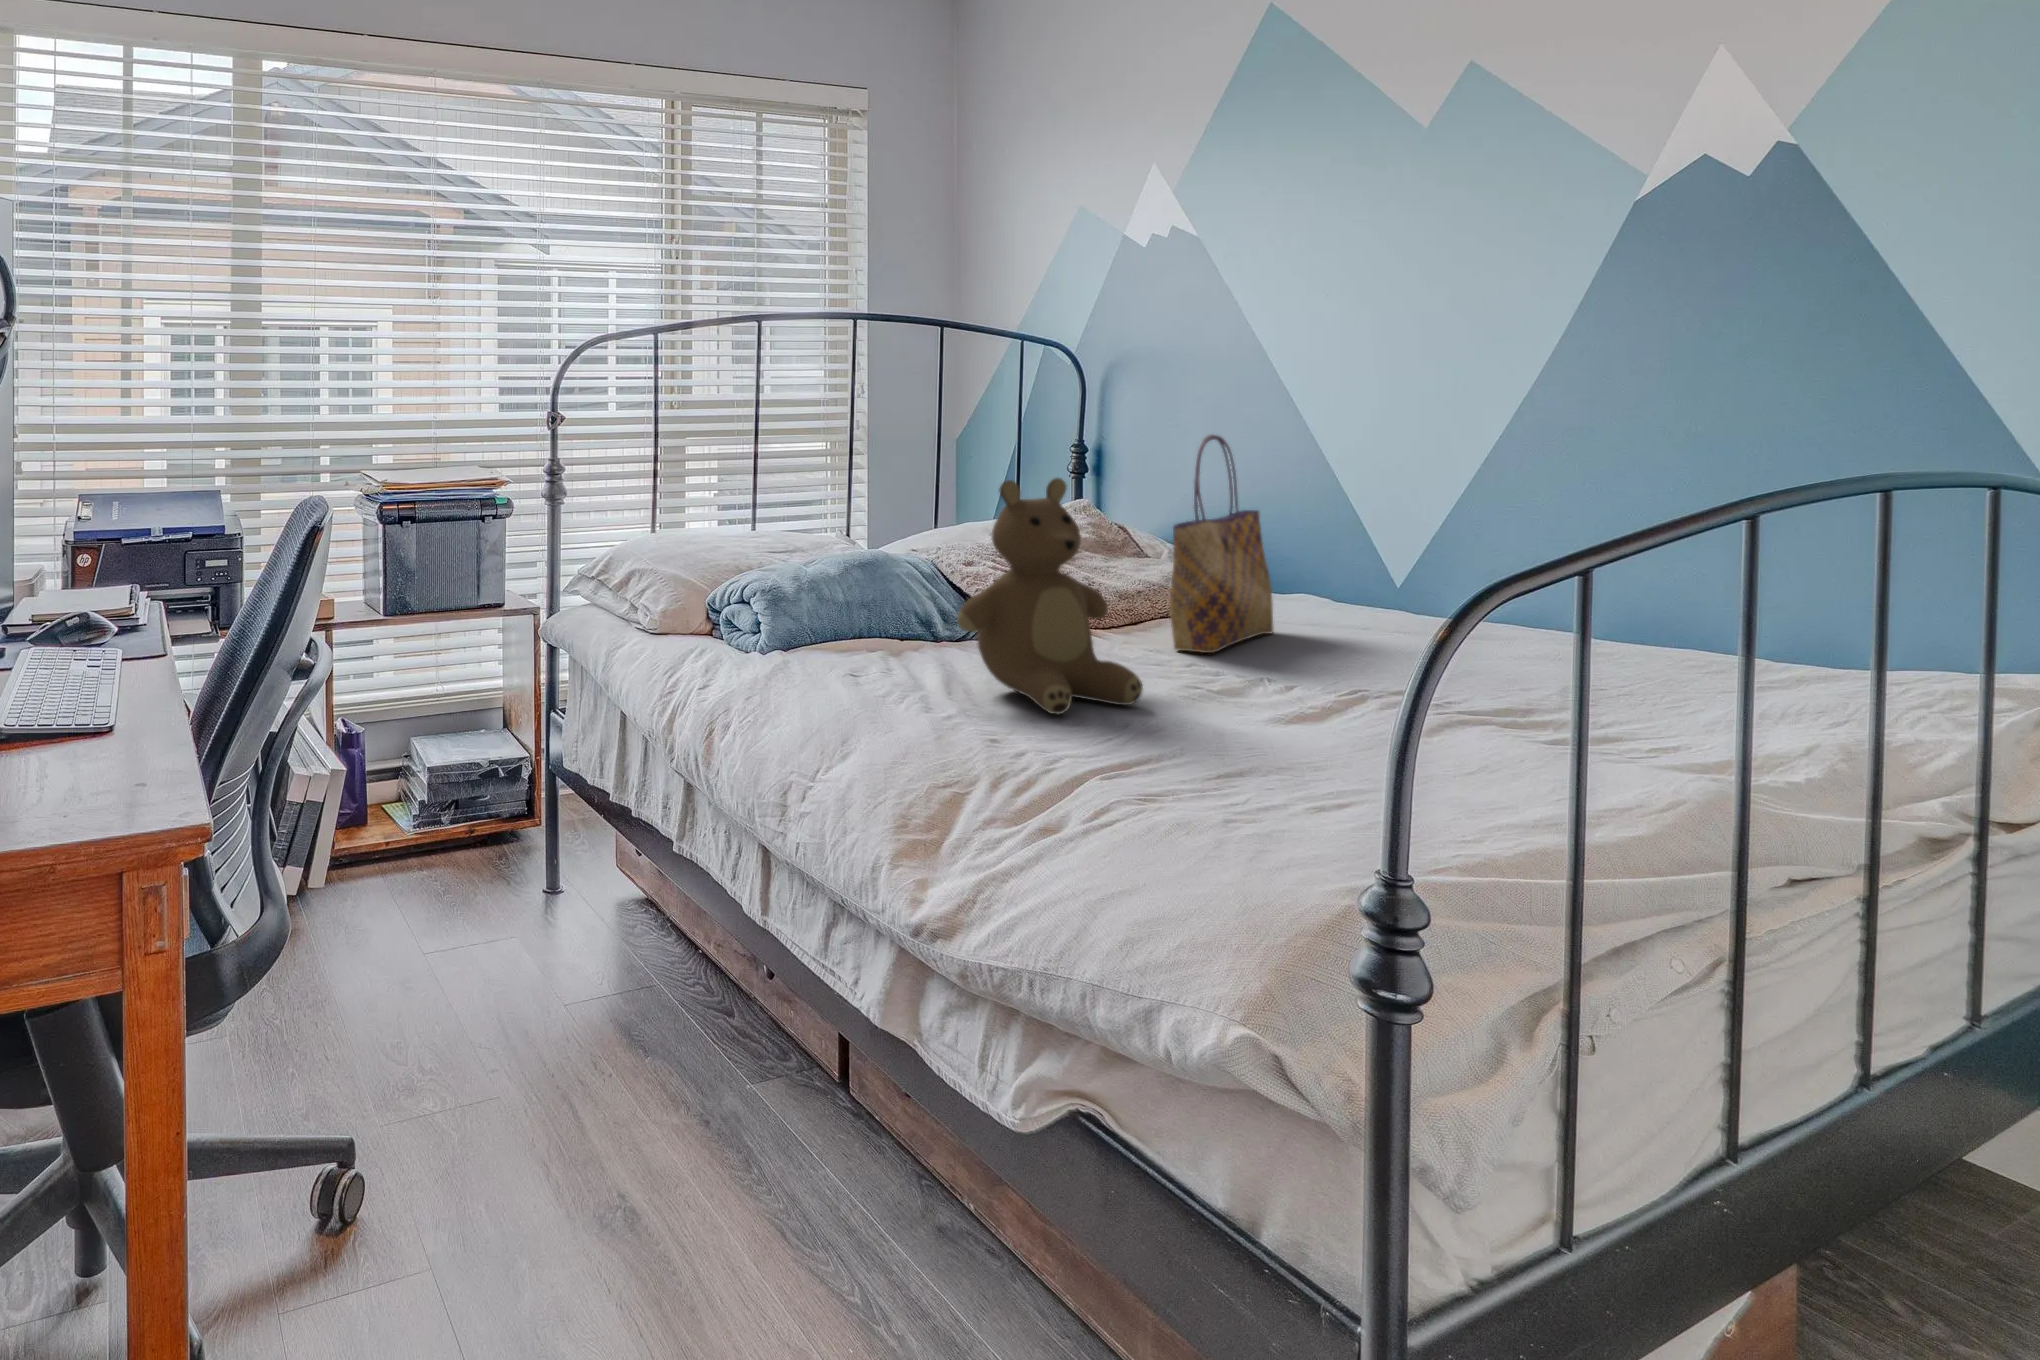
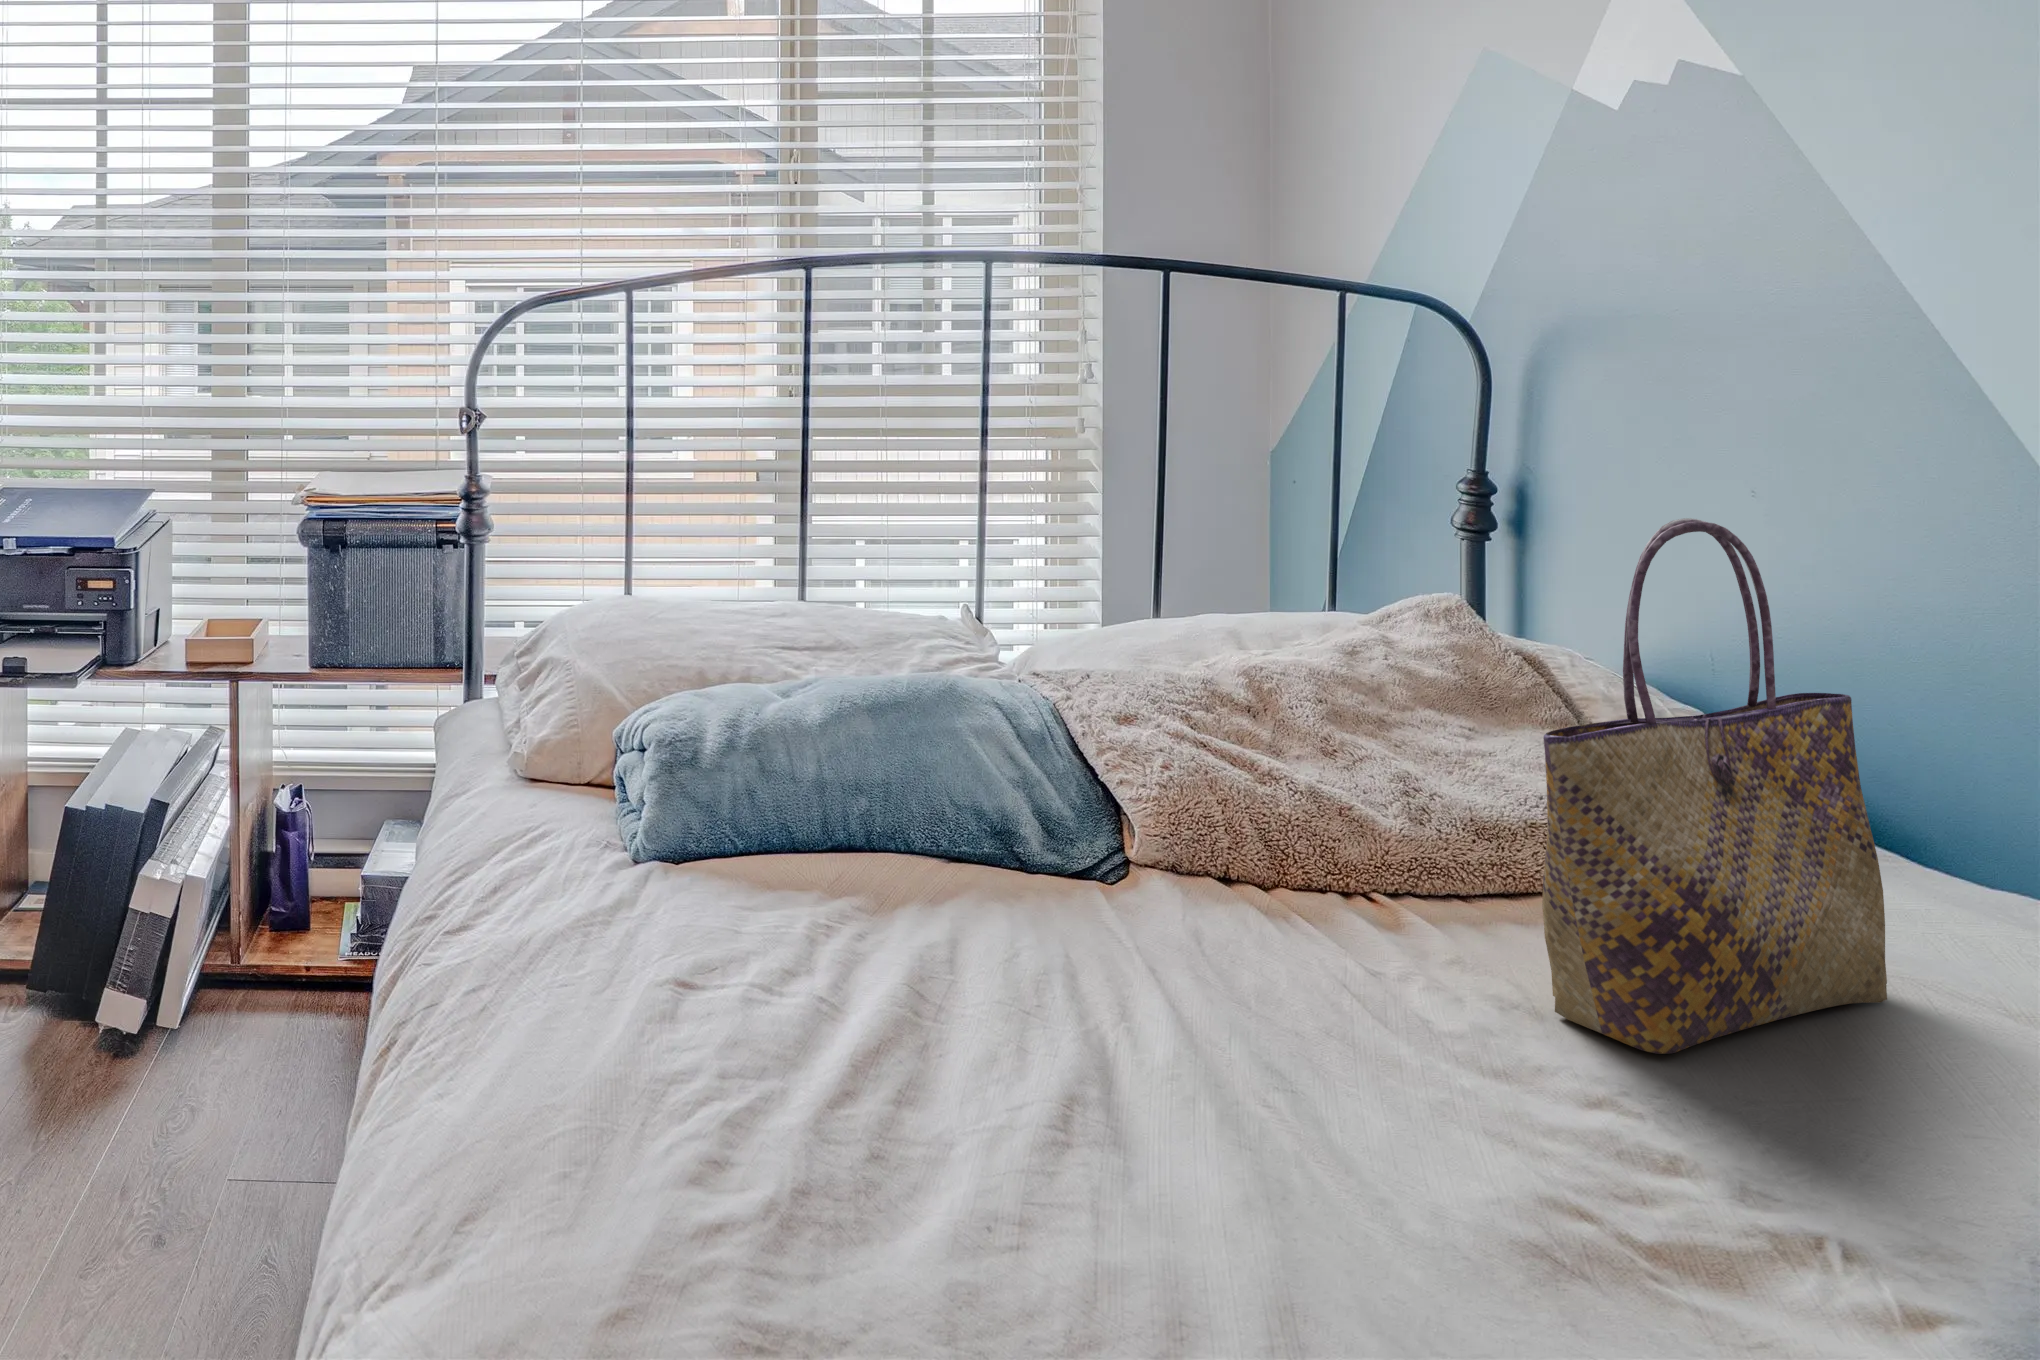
teddy bear: present [957,478,1143,714] -> none [883,622,1329,1239]

